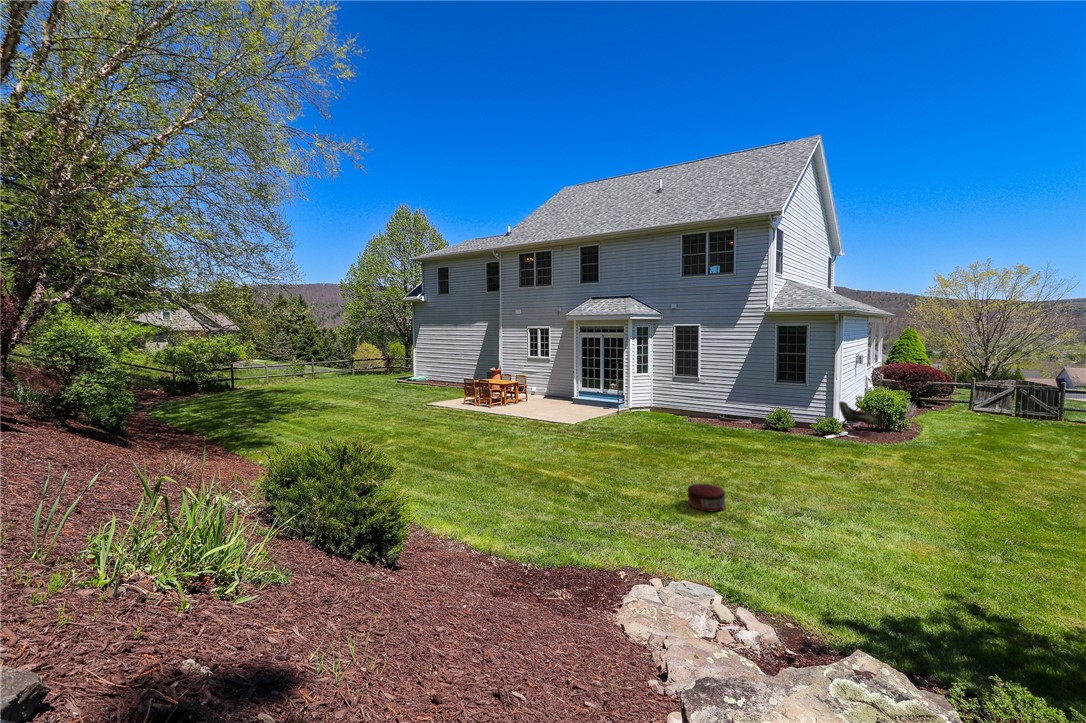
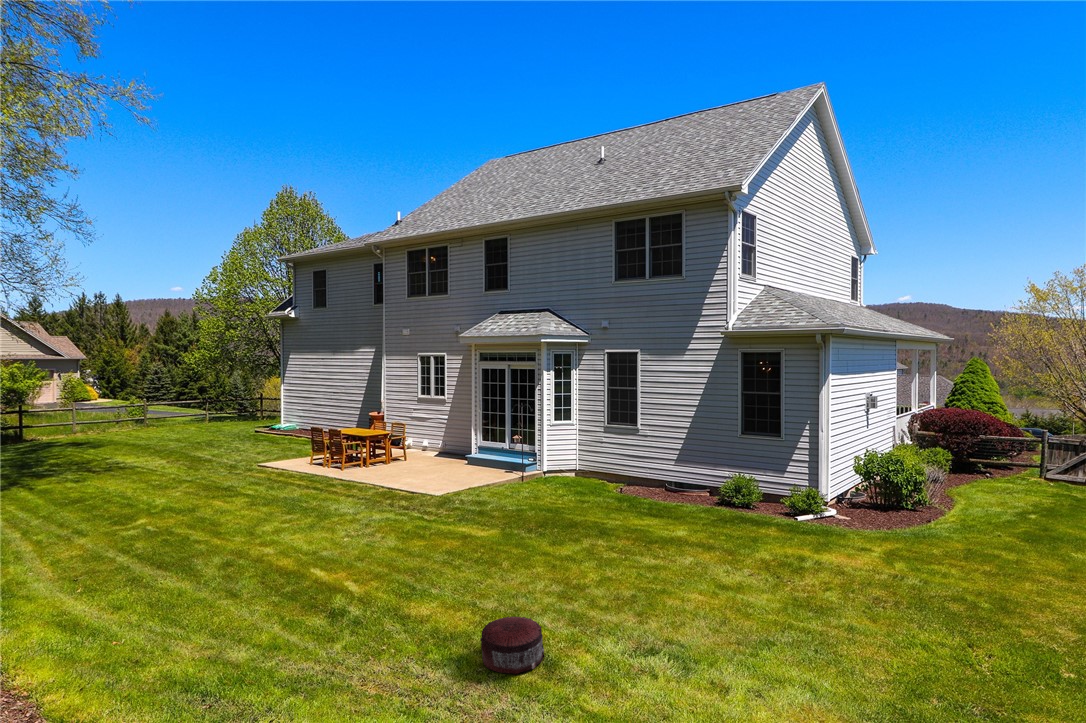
lounge chair: present [839,401,873,436] -> none [829,466,880,521]

